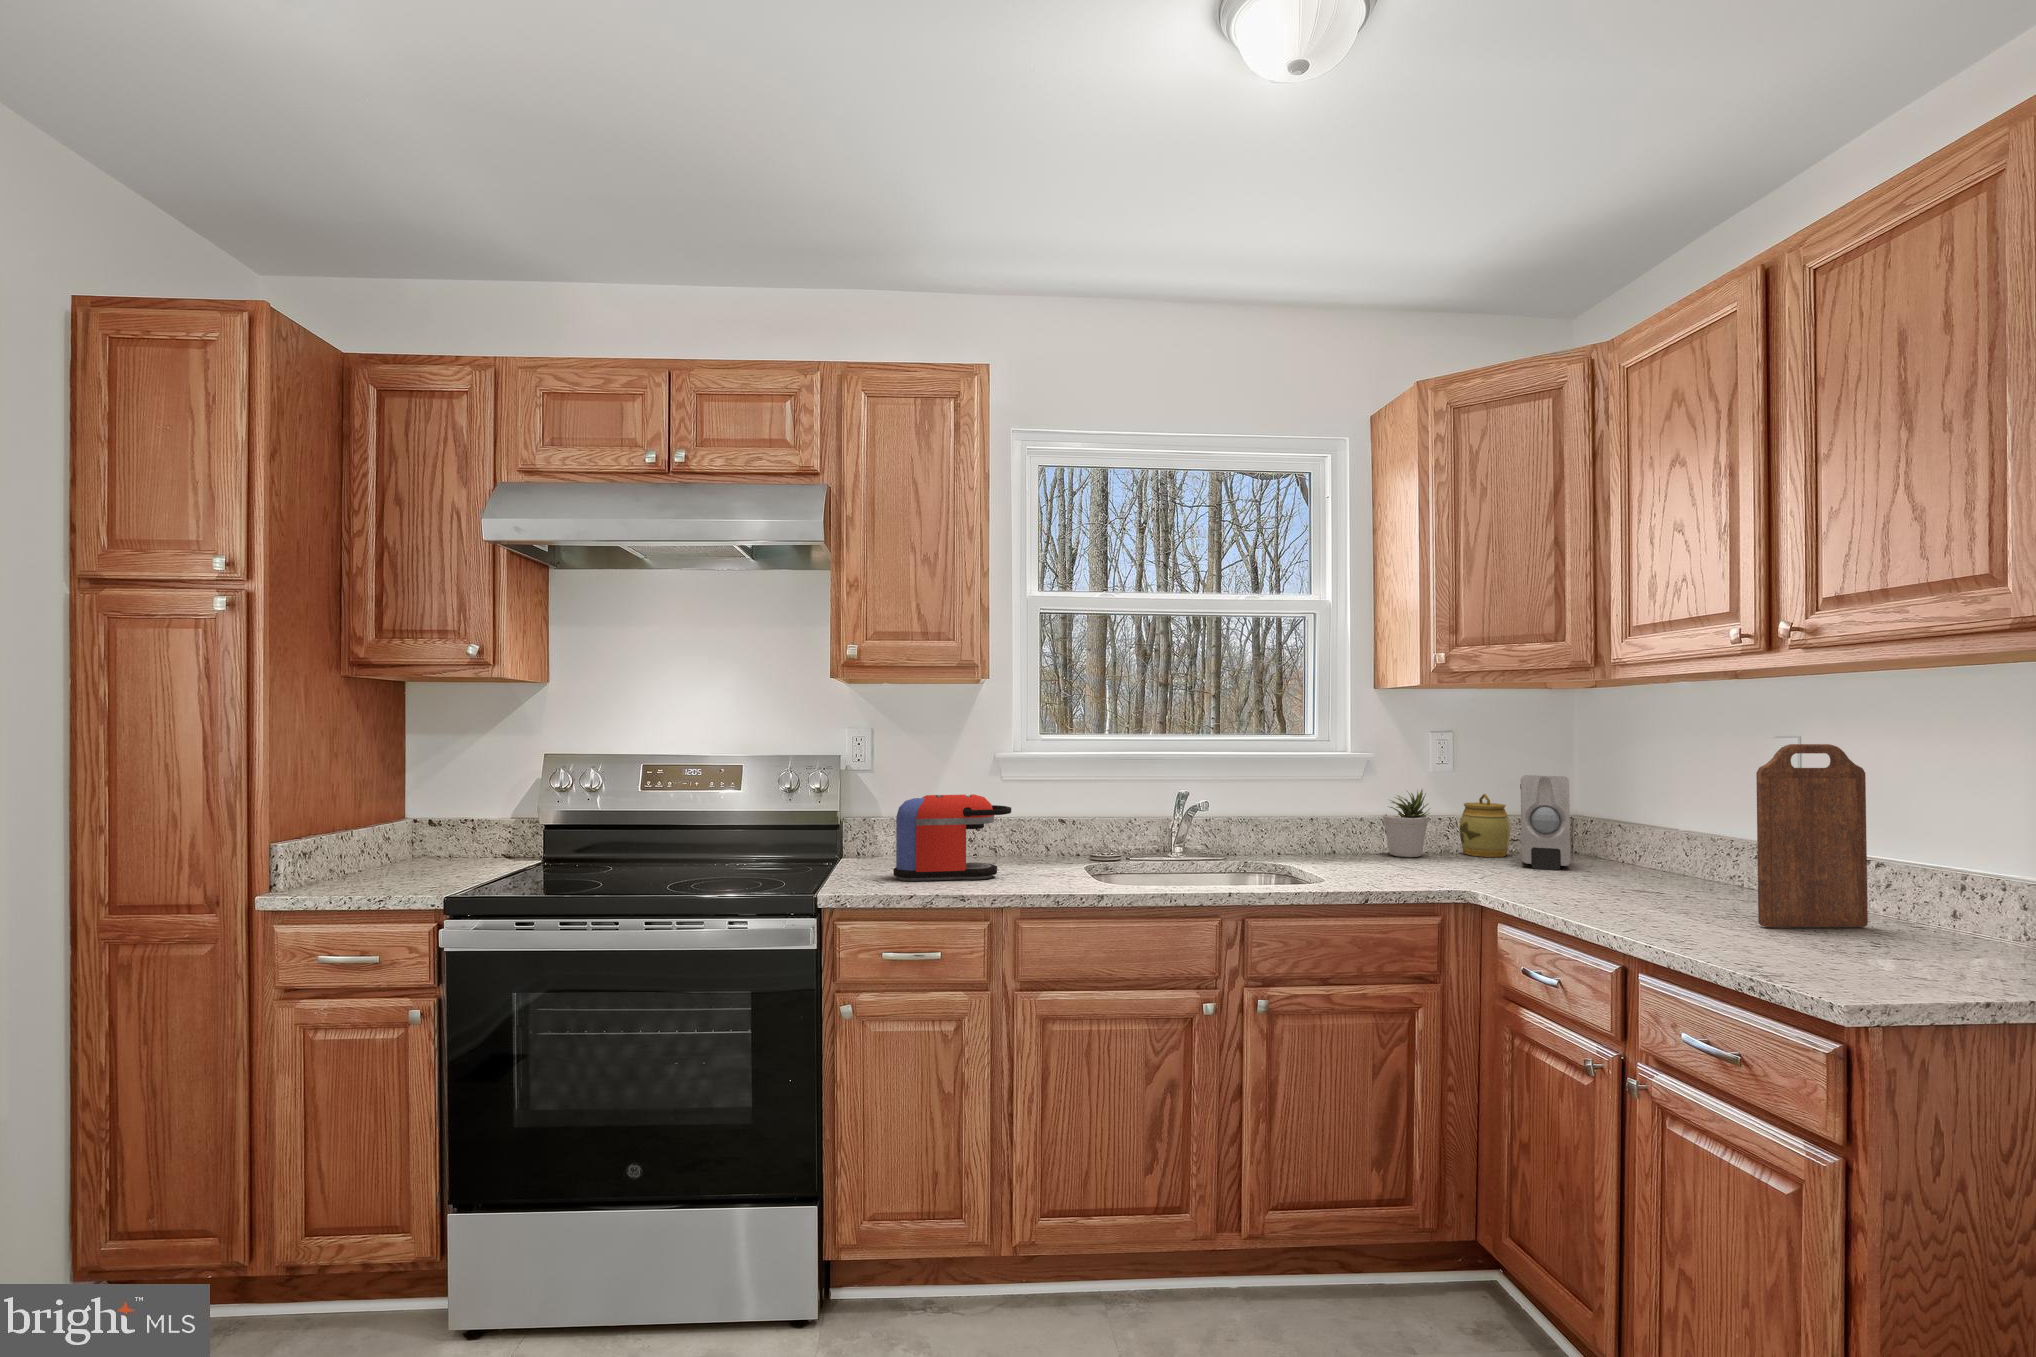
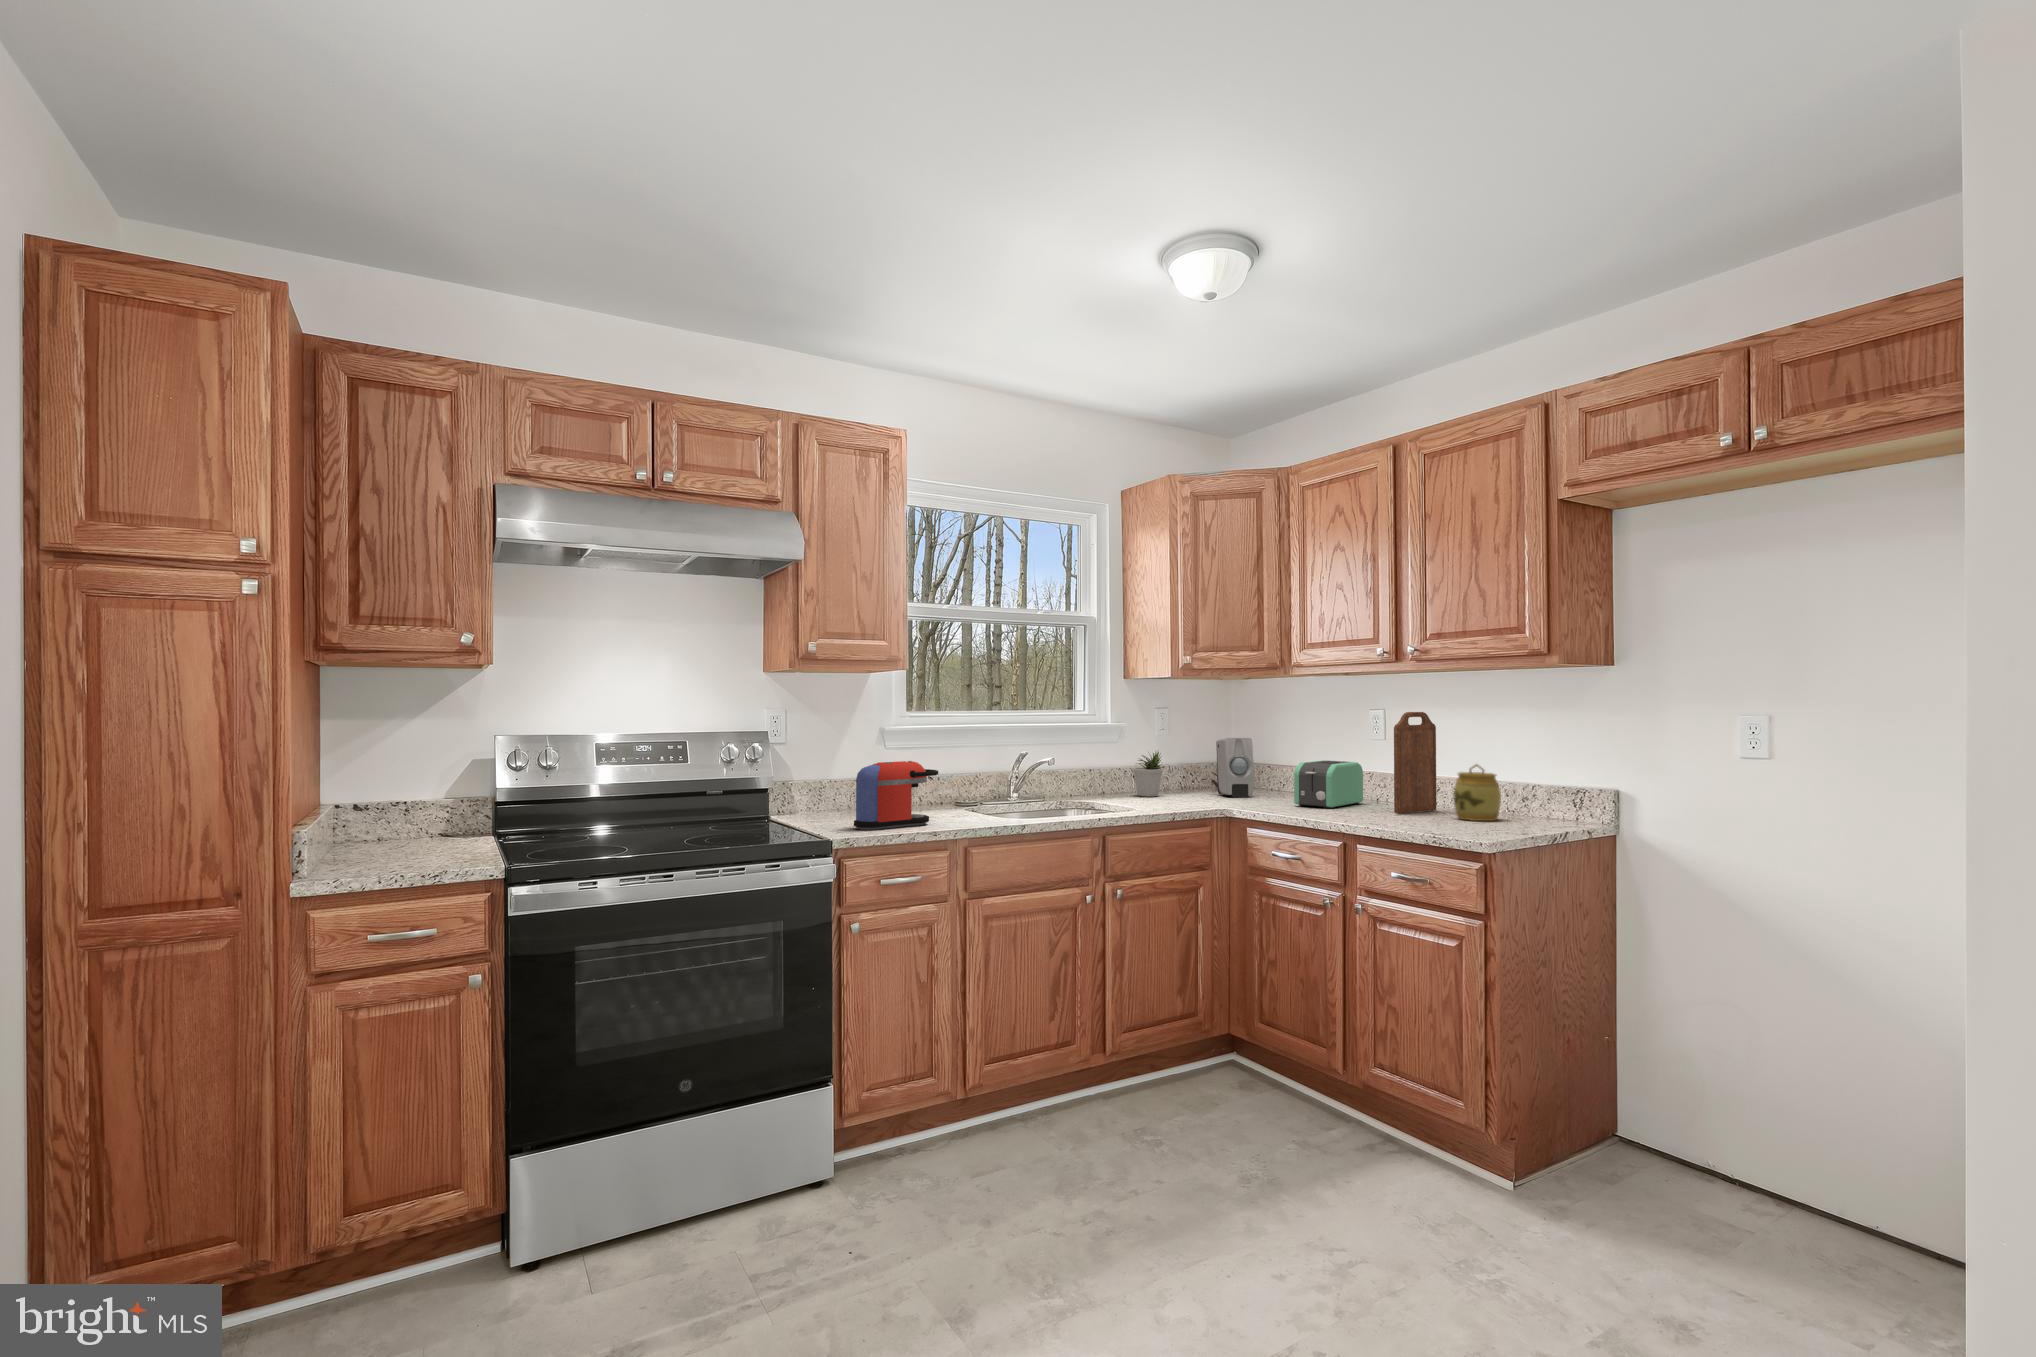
jar: present [1460,794,1510,857] -> present [1453,764,1501,821]
toaster: none [1598,820,1746,904] -> present [1294,760,1363,809]

